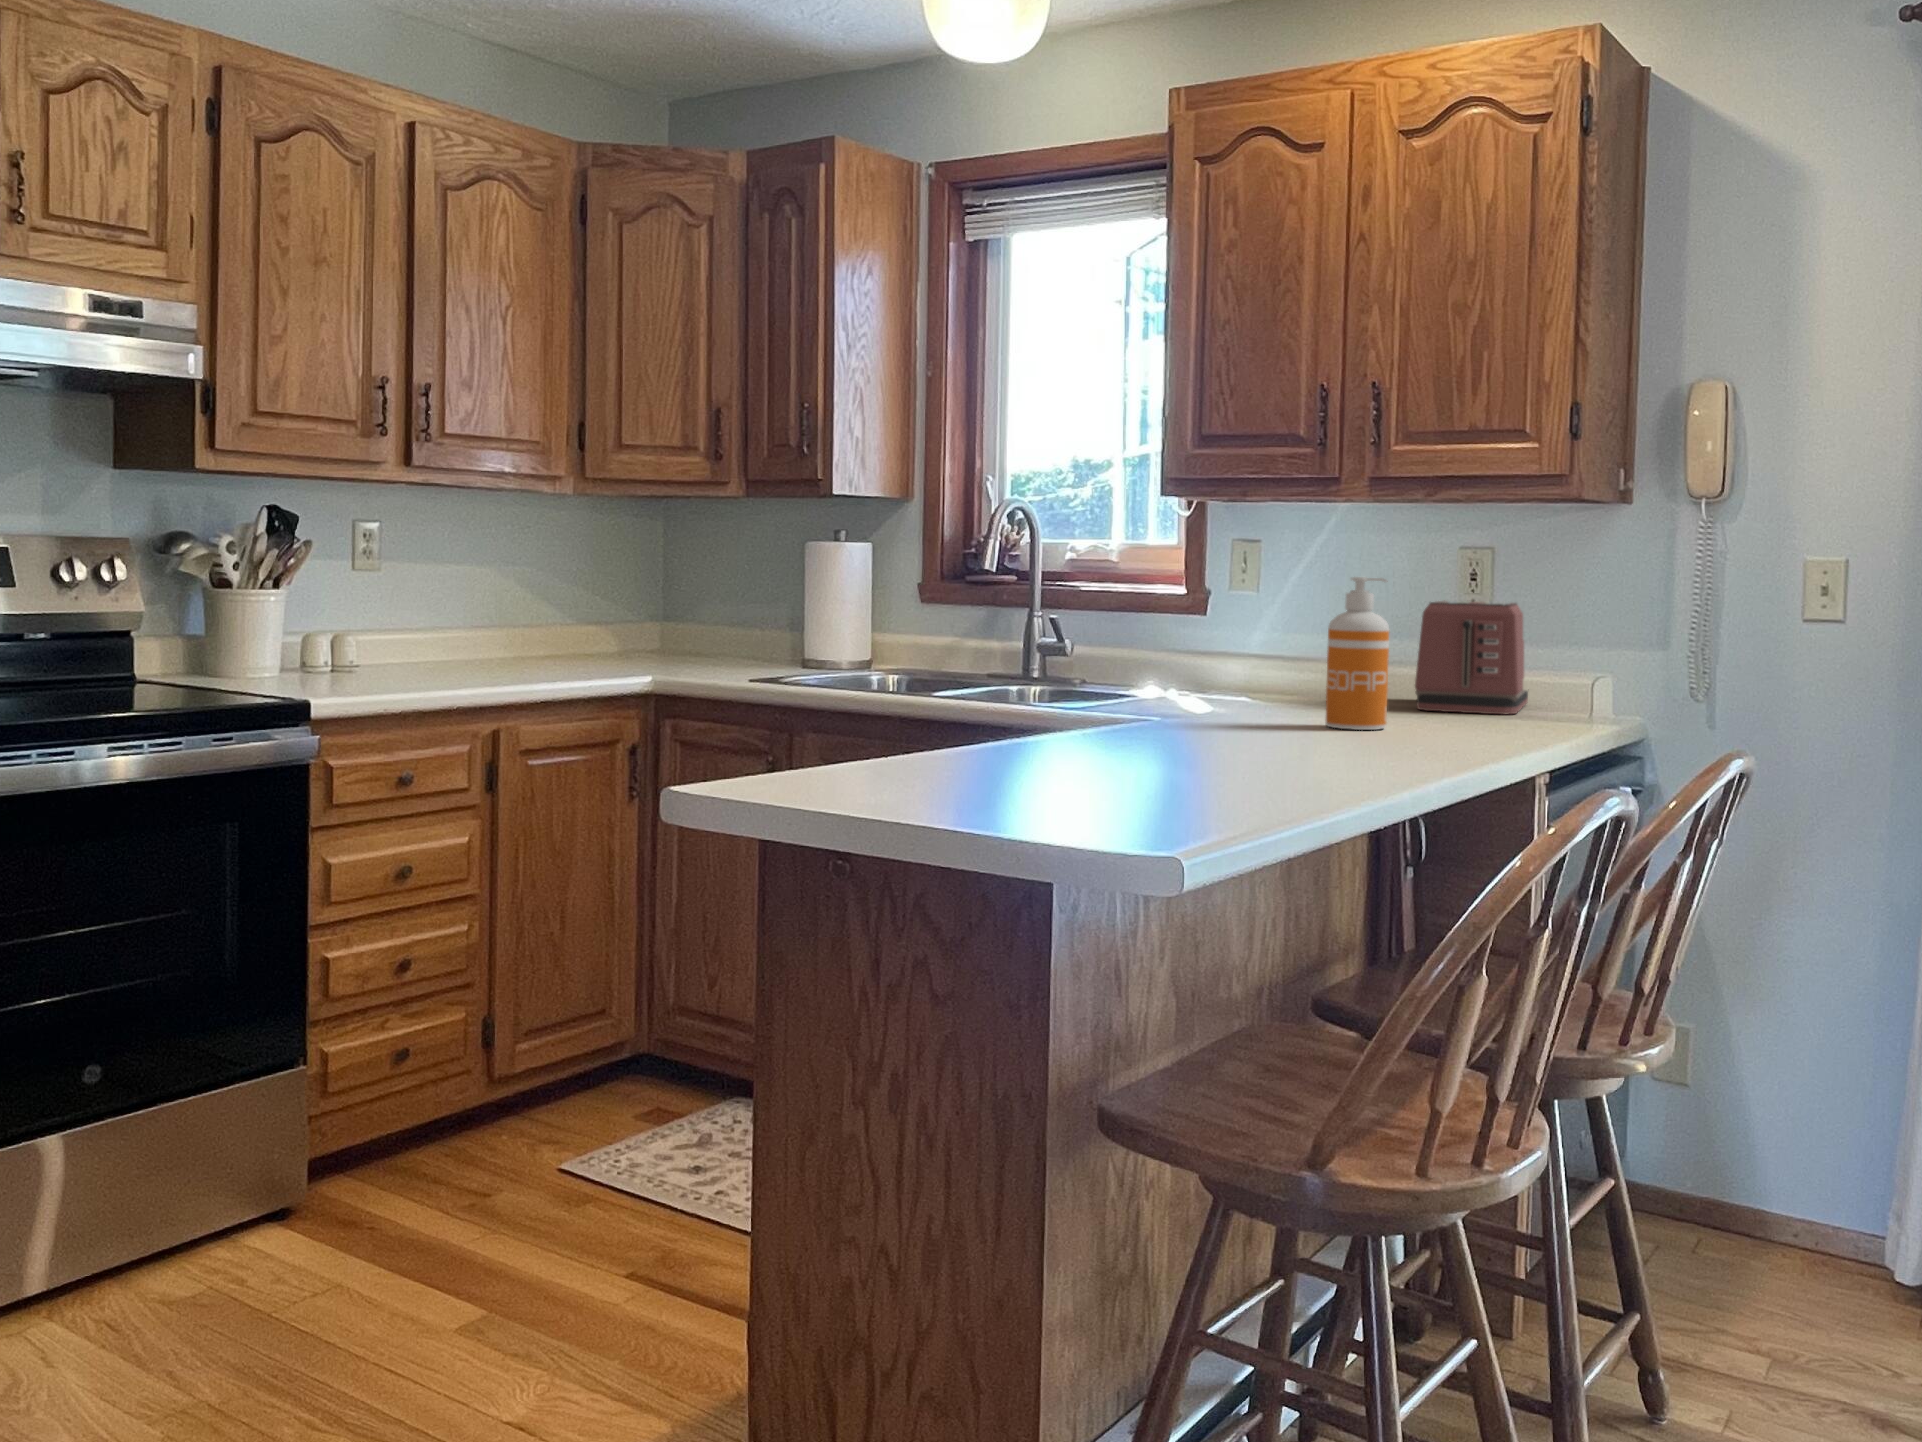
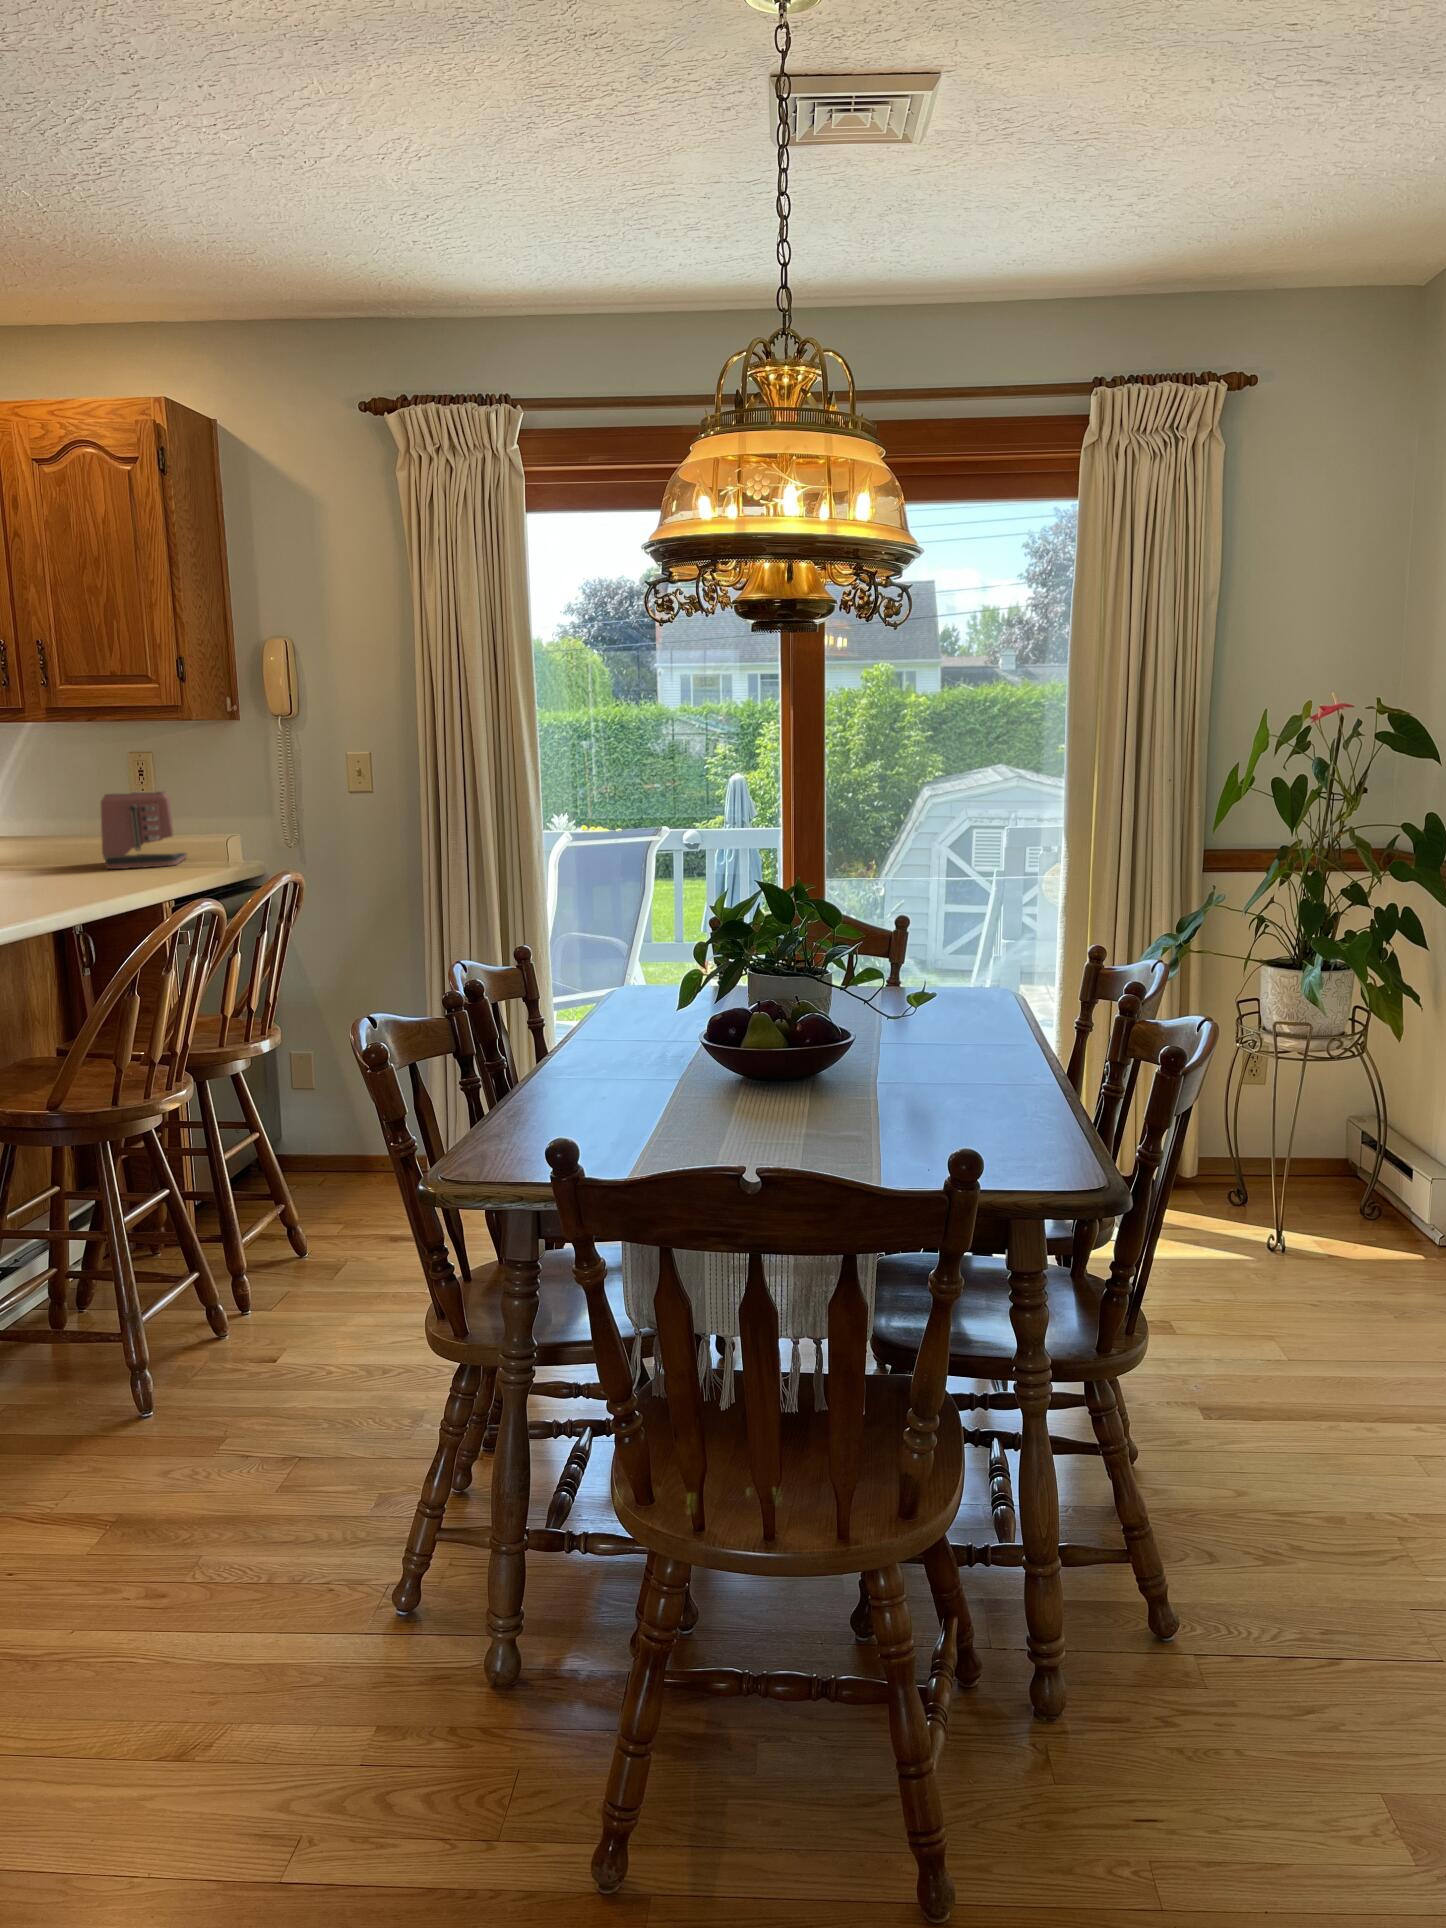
soap dispenser: present [1326,577,1389,730] -> none [29,783,82,886]

